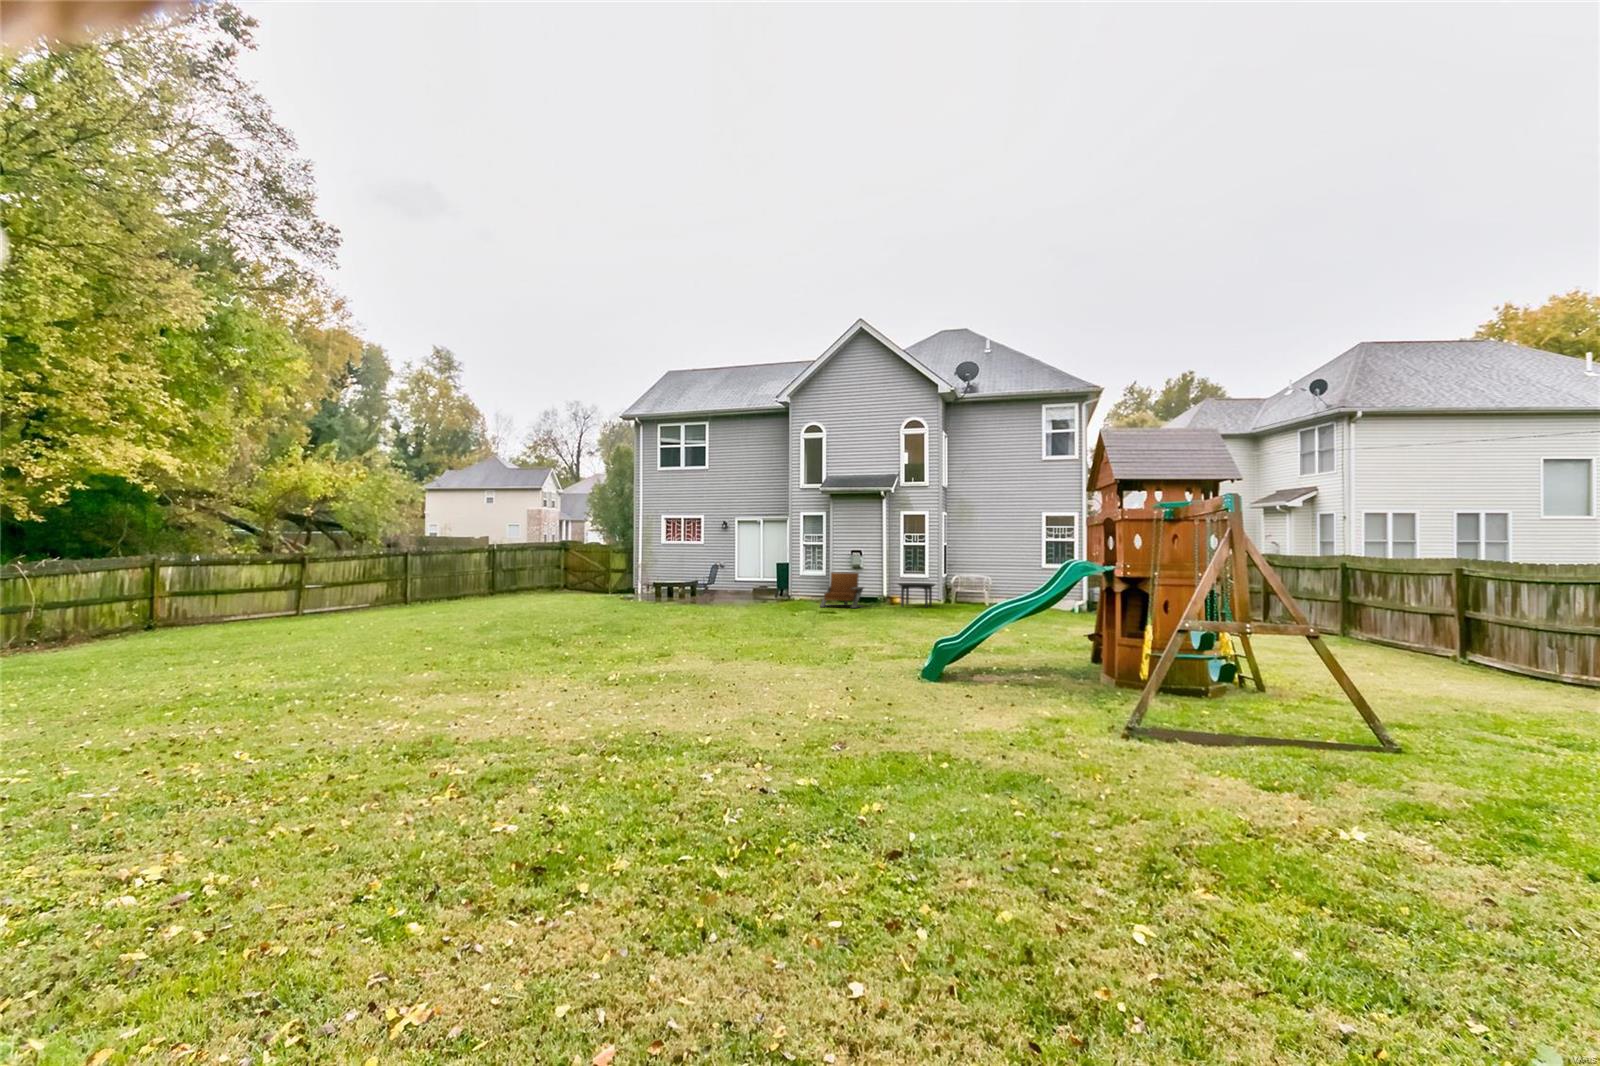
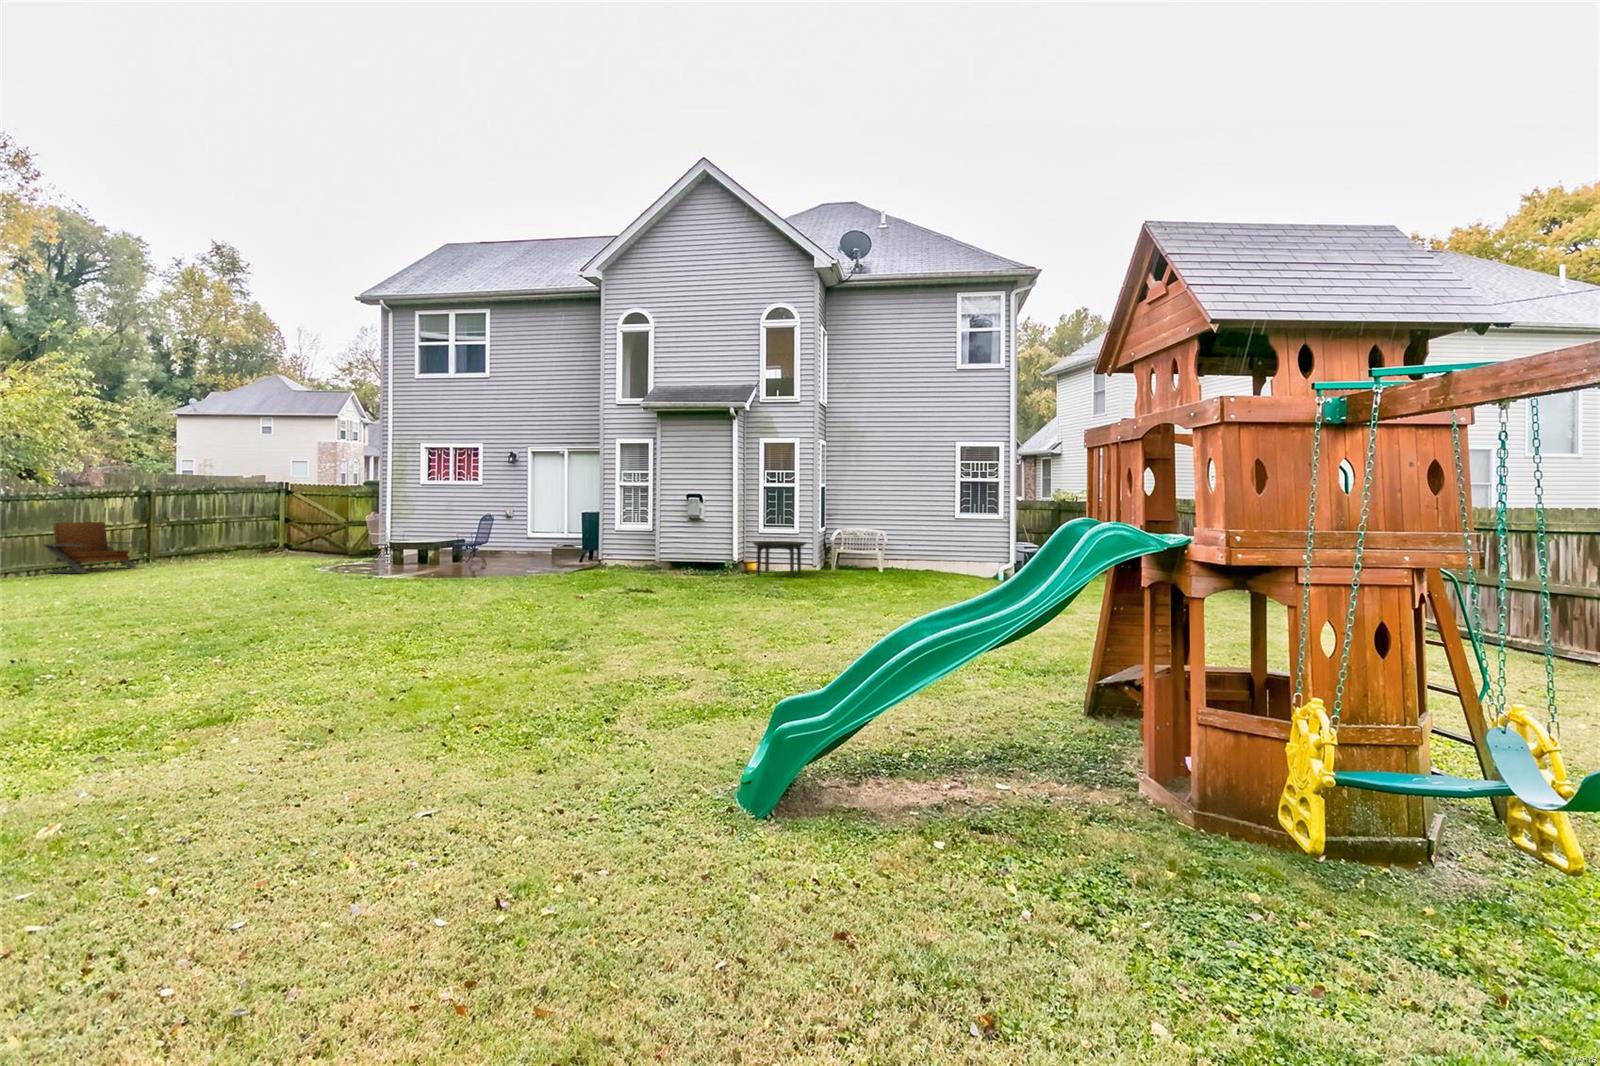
lounge chair: present [820,572,863,608] -> present [43,522,137,573]

